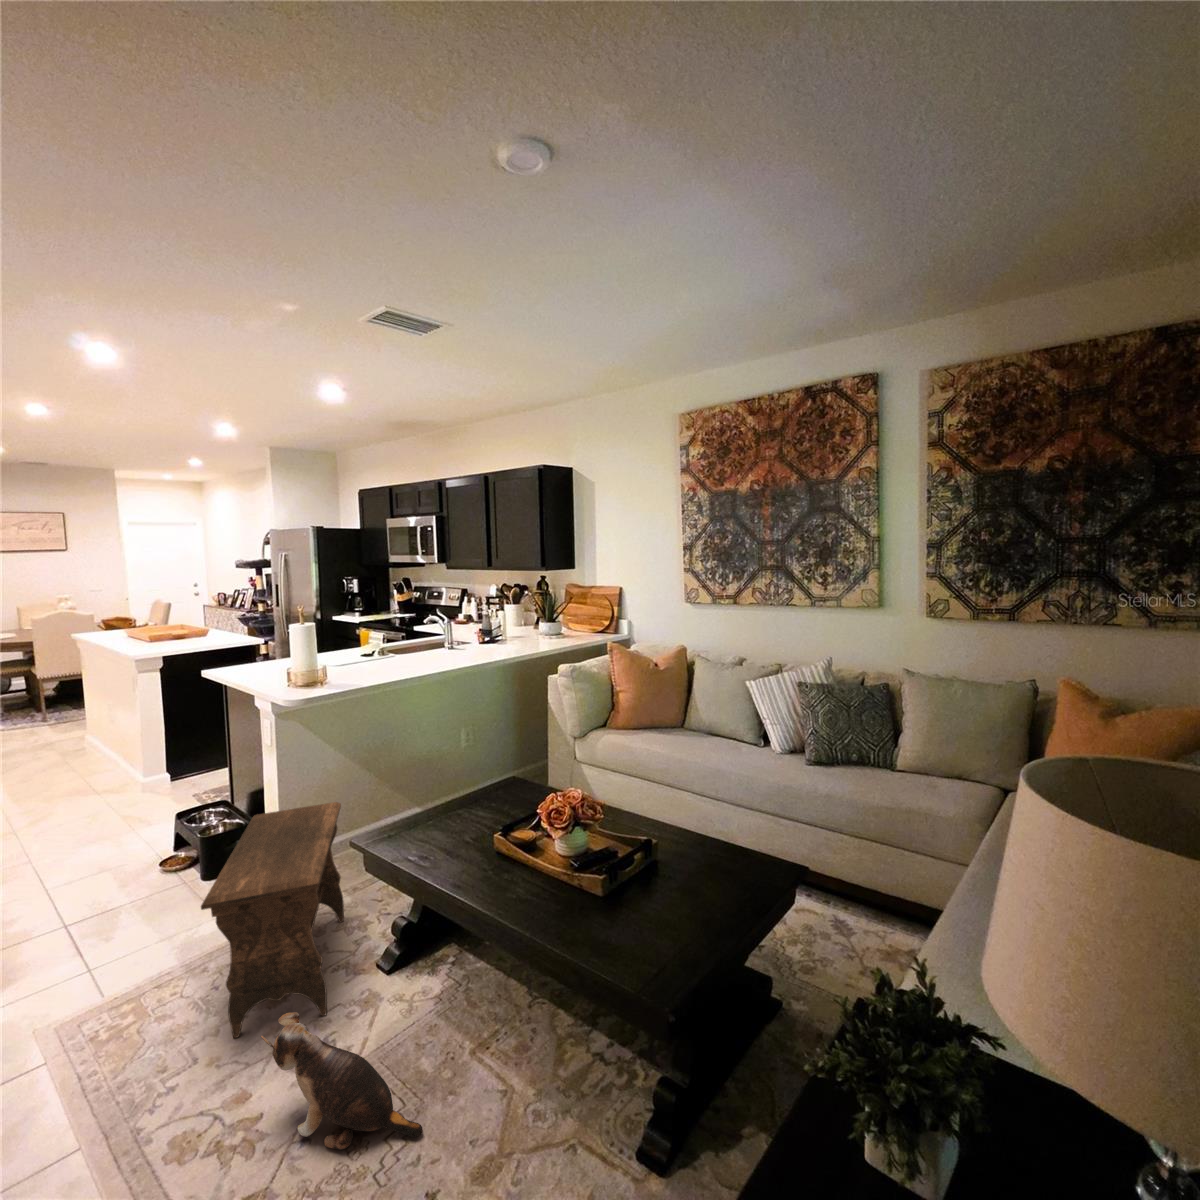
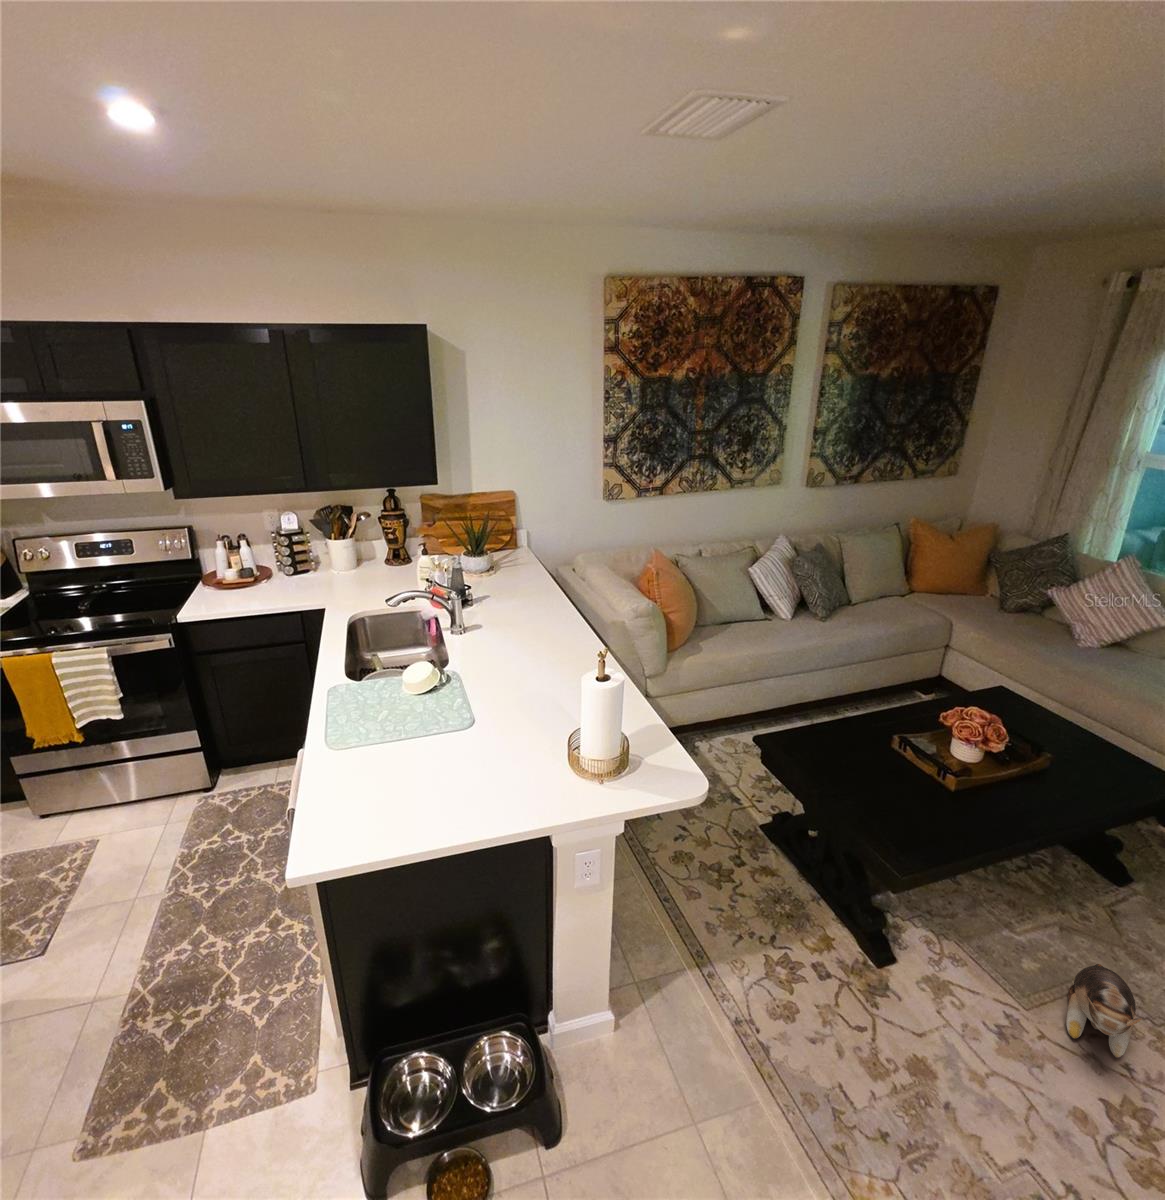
footstool: present [201,802,344,1038] -> none [770,866,1069,1130]

